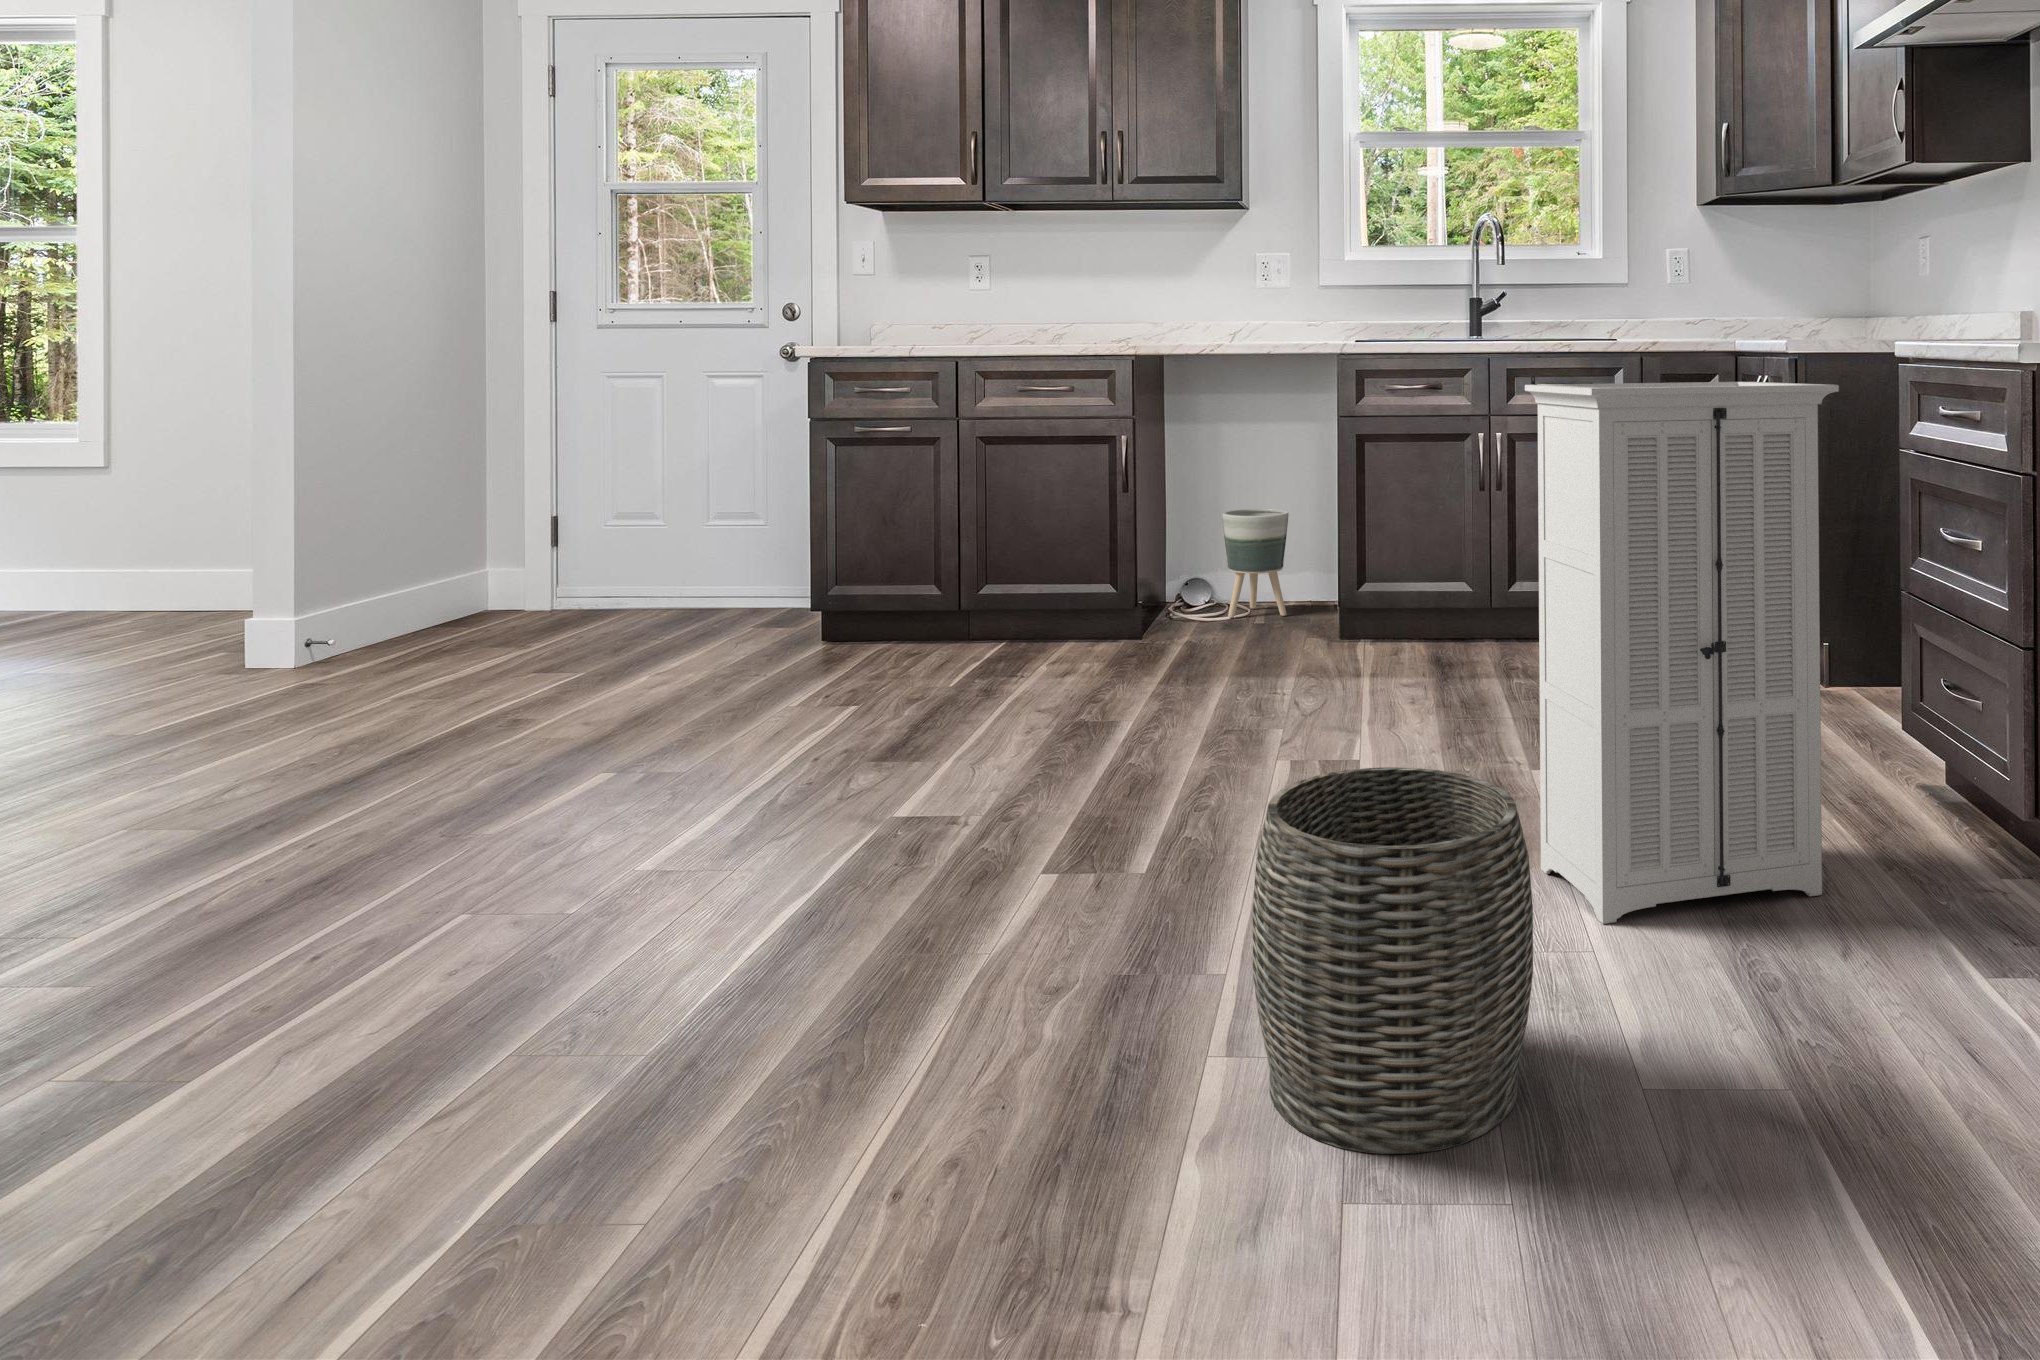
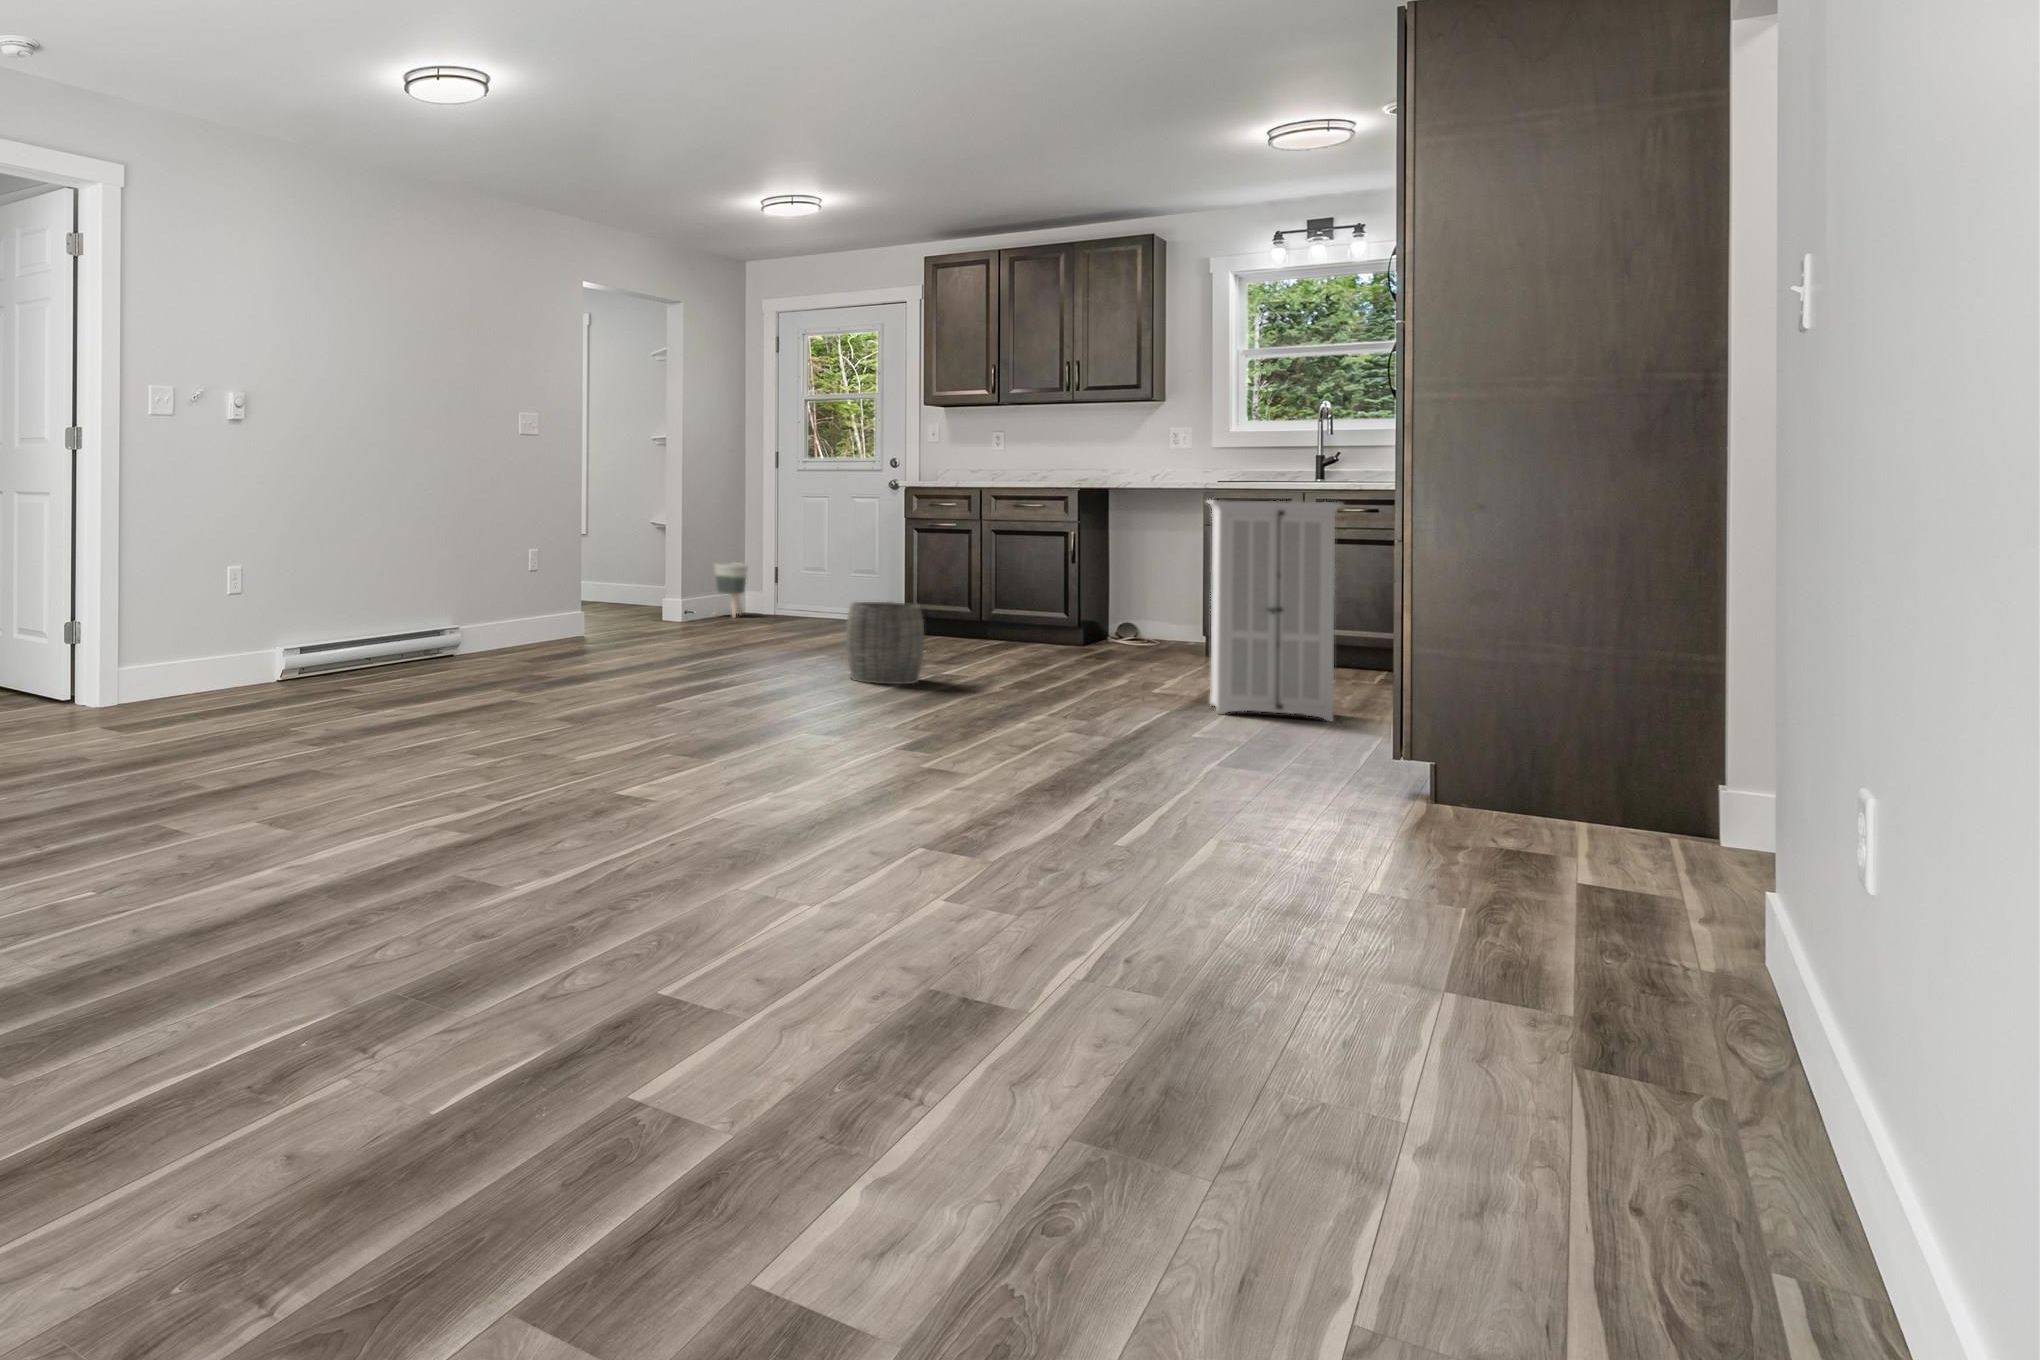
planter: present [1222,509,1289,618] -> present [713,564,748,617]
woven basket: present [1253,767,1533,1154] -> present [846,602,924,684]

